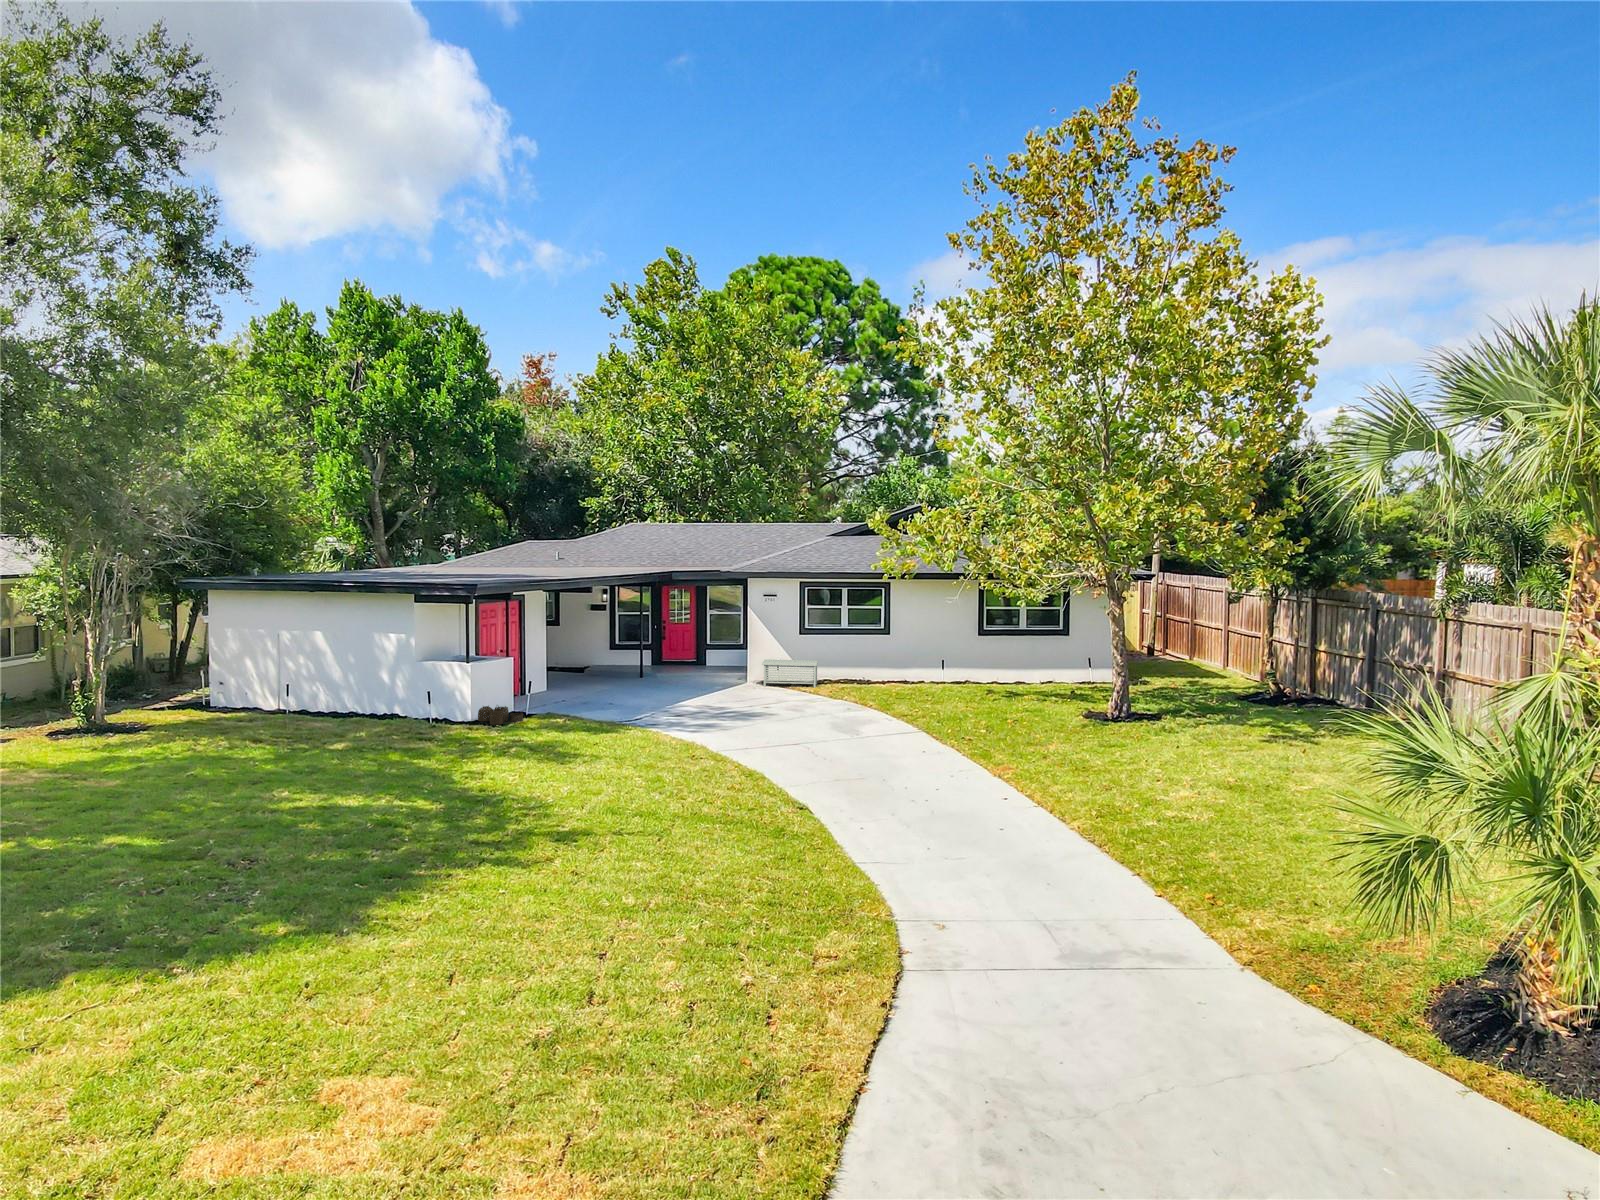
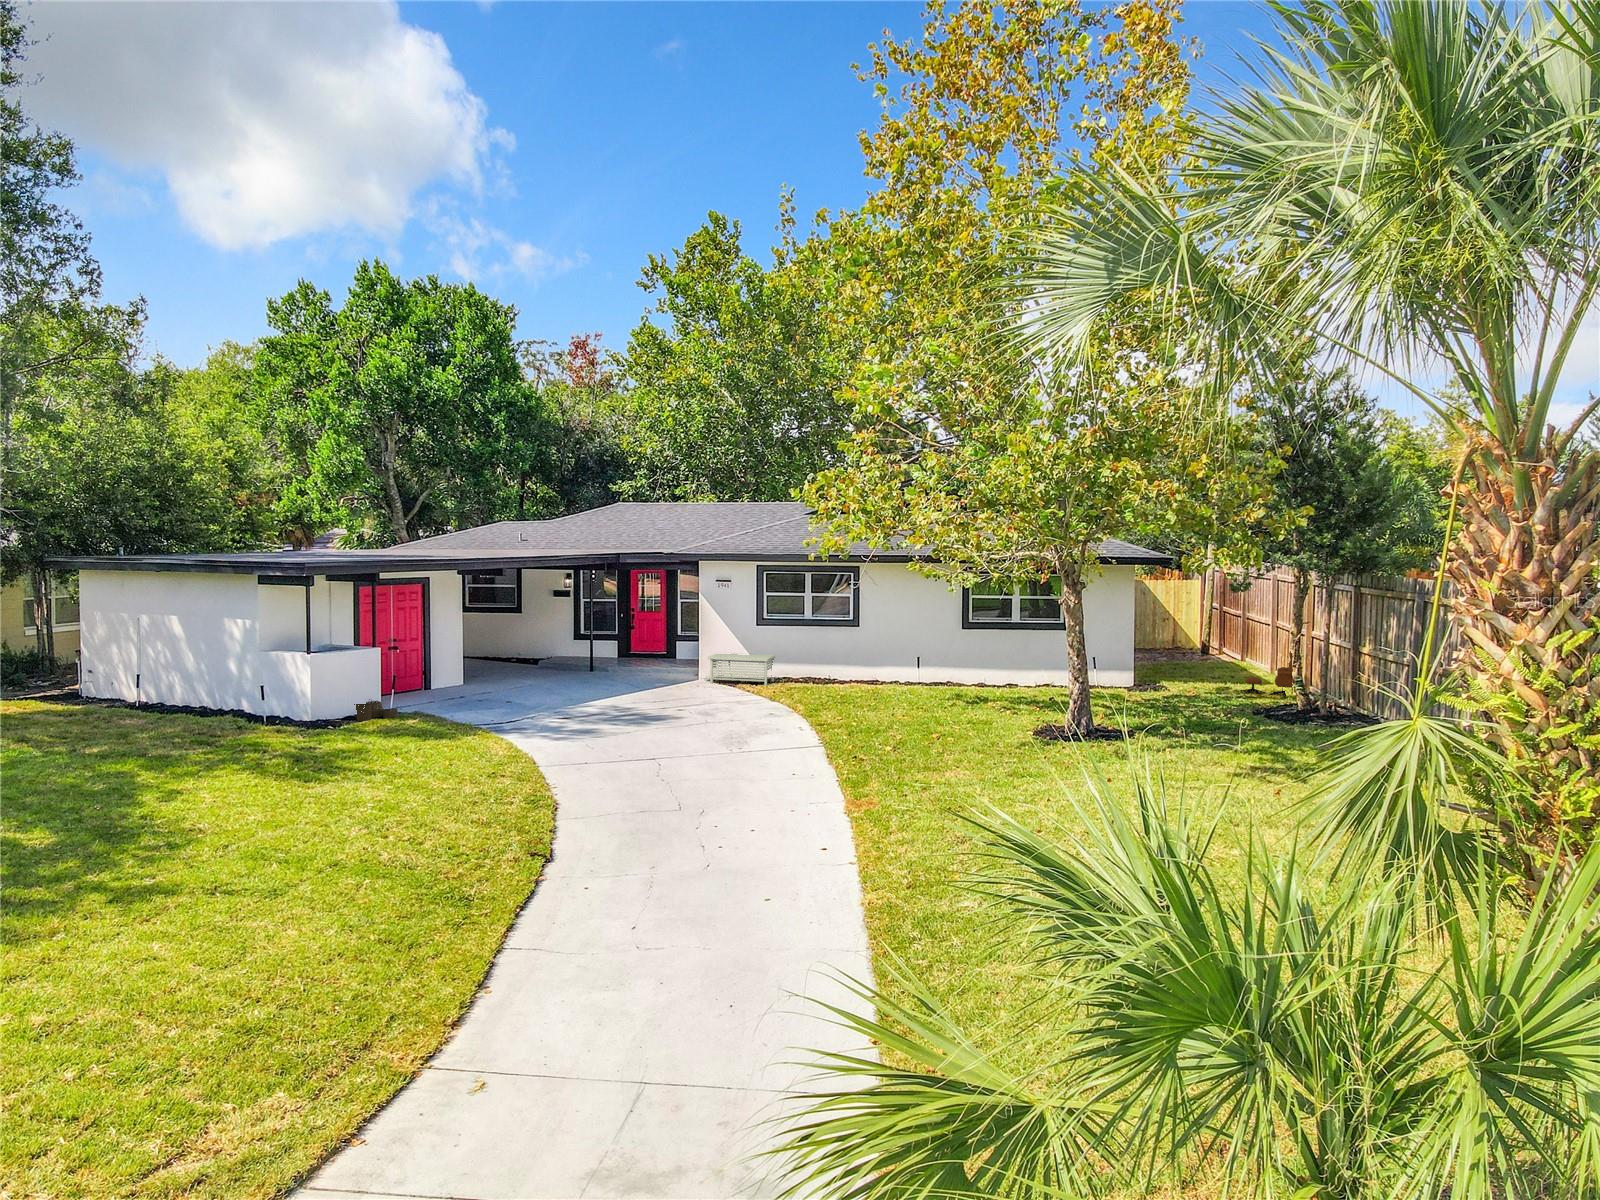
lounge chair: none [1204,650,1252,688] -> present [1240,651,1292,697]

